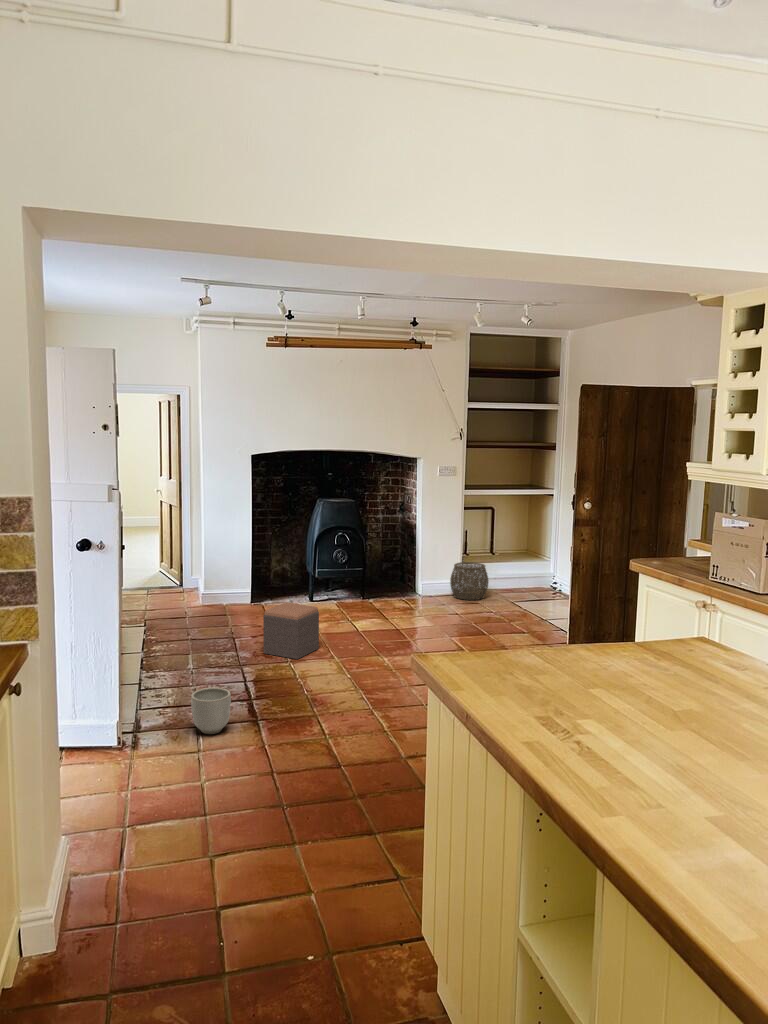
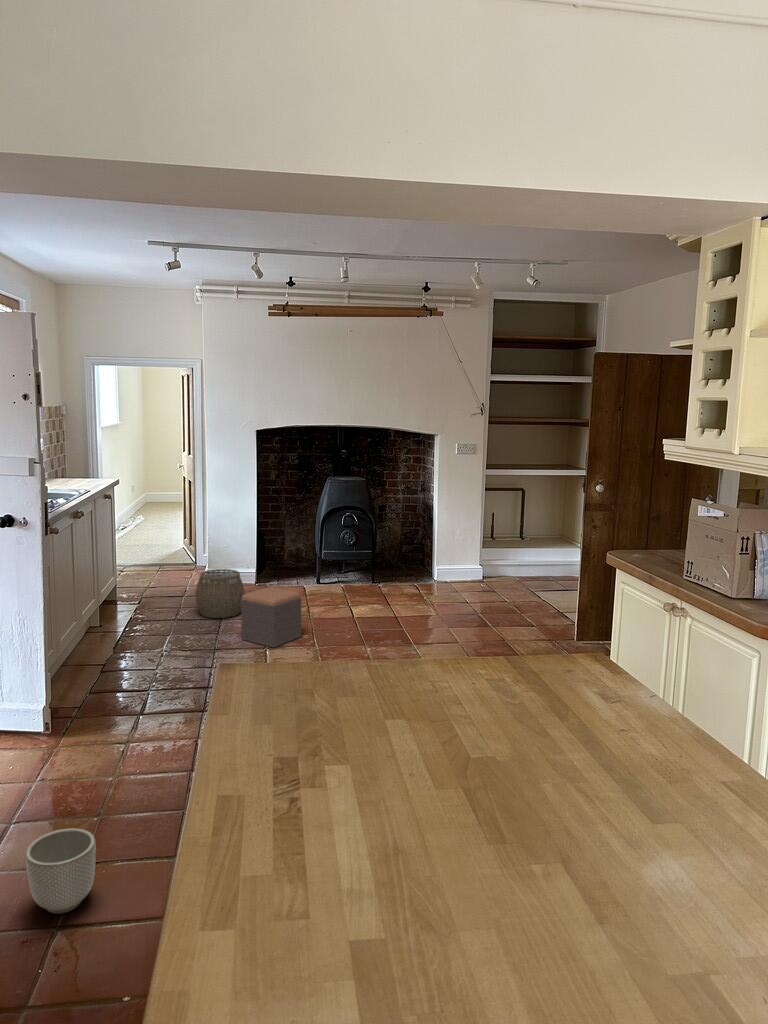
woven basket: present [450,562,489,600] -> present [195,569,245,618]
planter: present [191,688,231,734] -> present [26,828,96,914]

